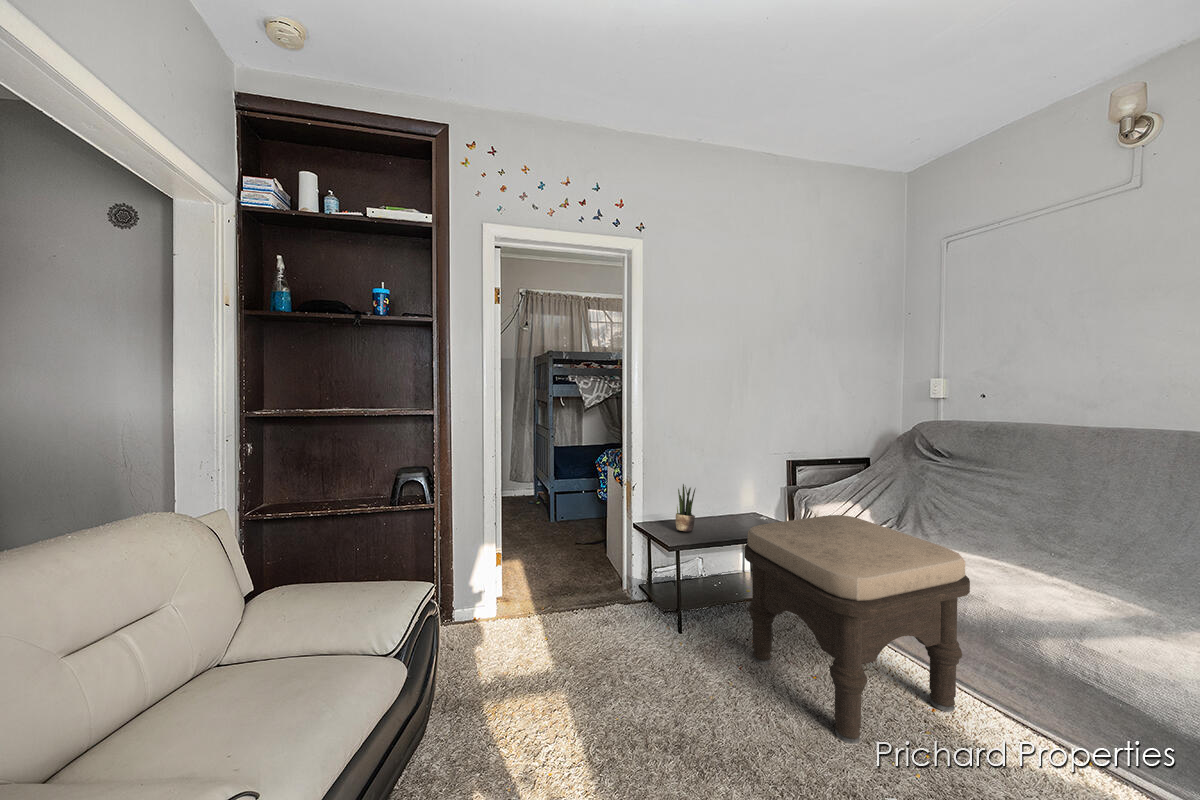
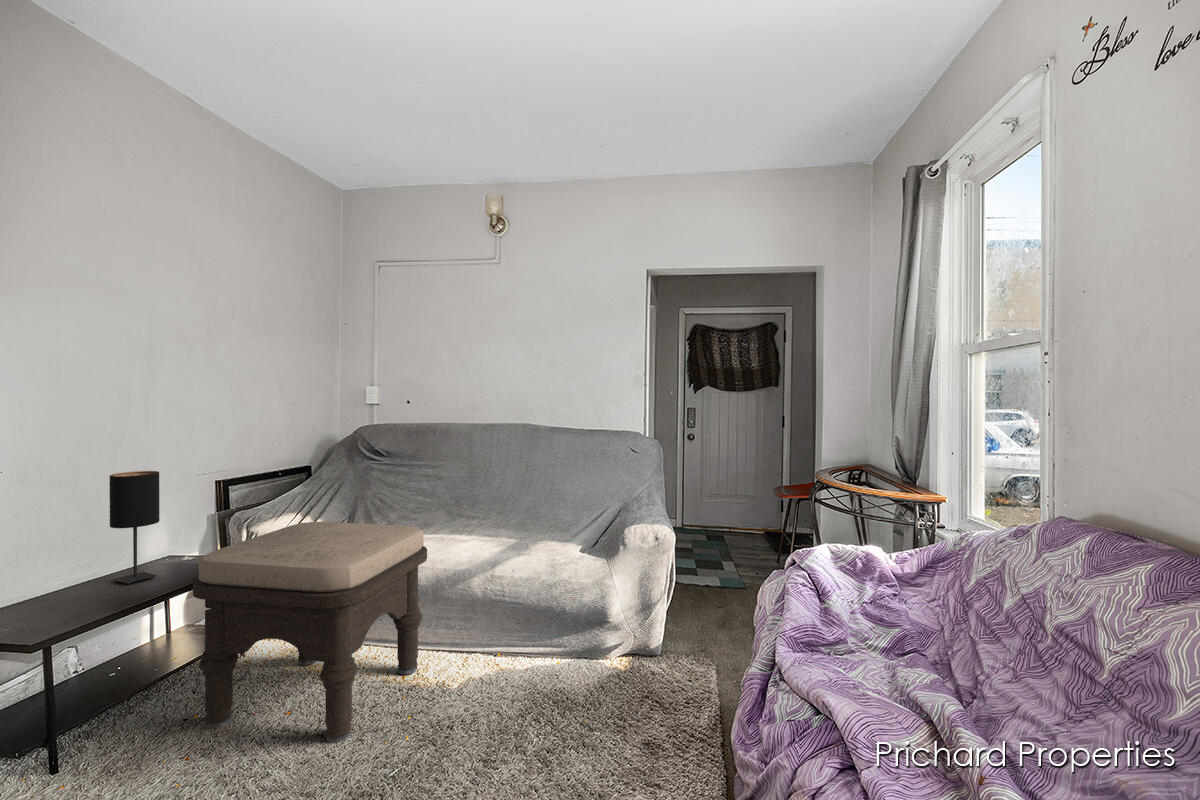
table lamp: none [711,452,739,530] -> present [110,471,160,584]
potted plant: present [676,484,695,531] -> none [42,527,84,603]

